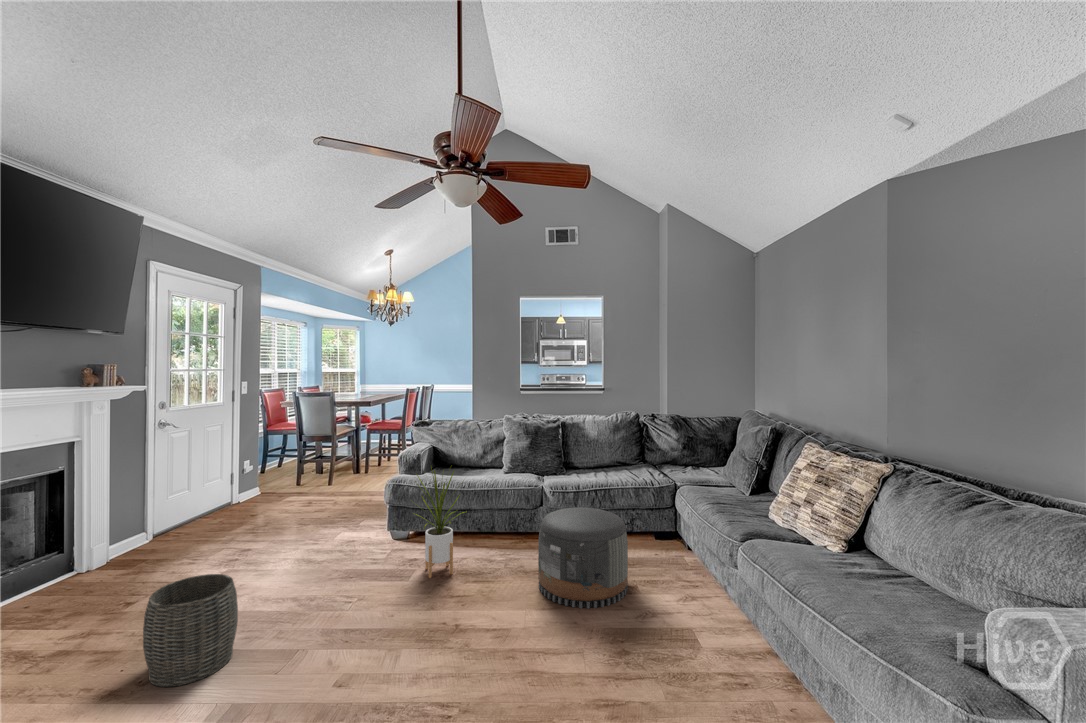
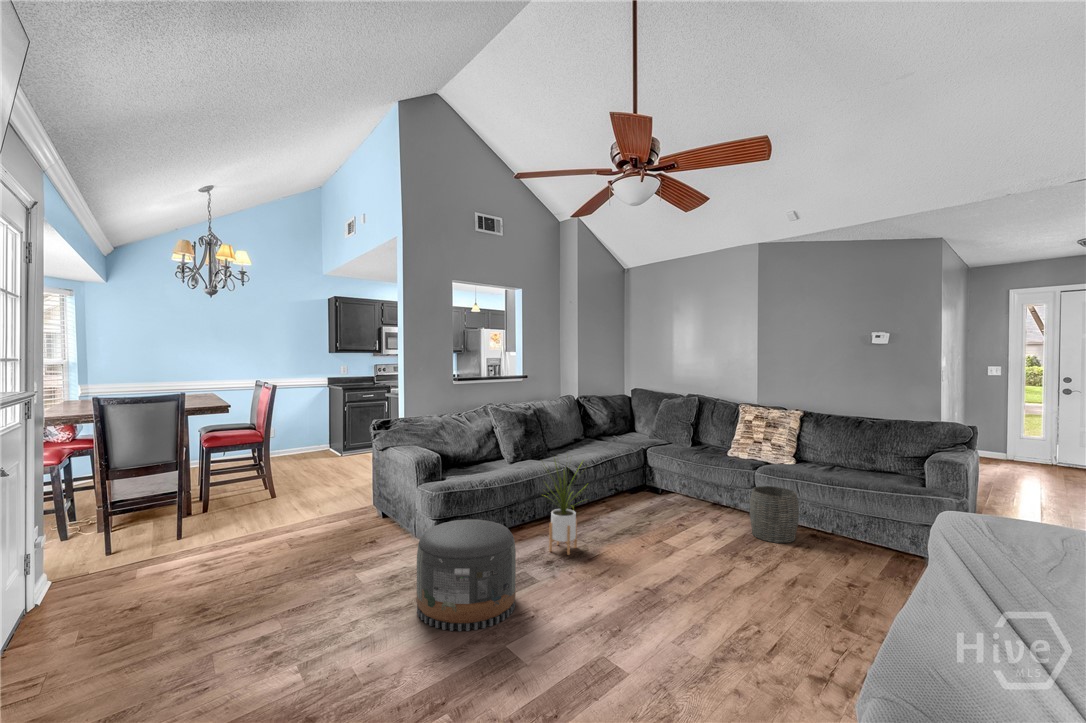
pouf: present [538,507,628,608] -> present [417,519,516,631]
woven basket: present [143,574,238,687] -> present [750,486,799,543]

